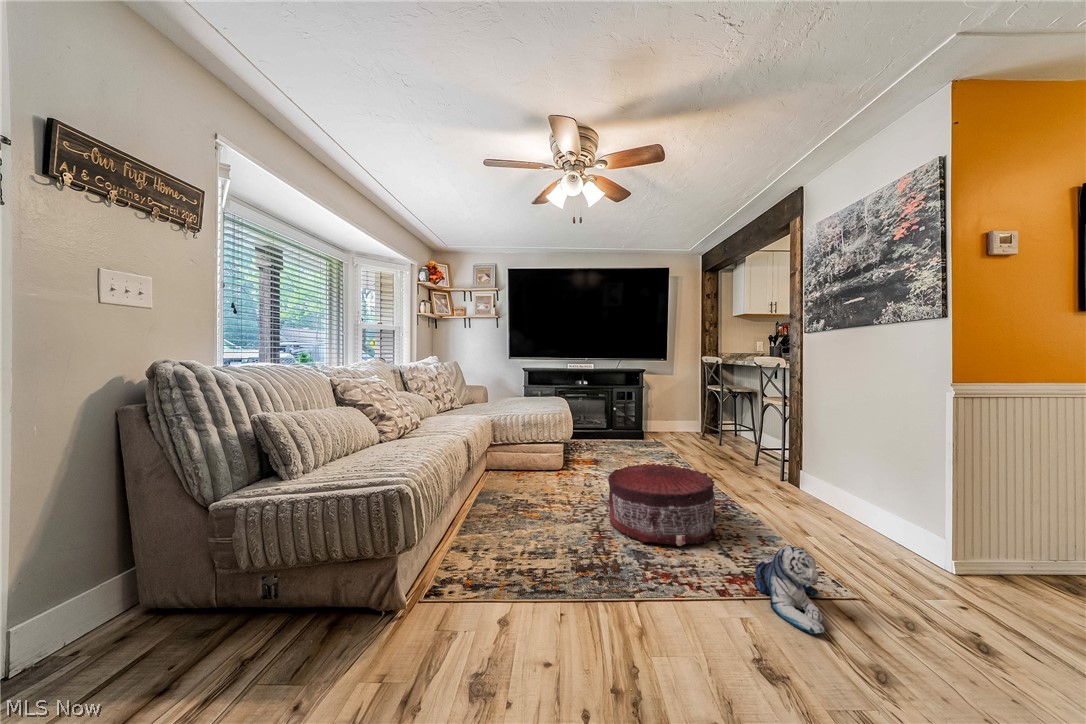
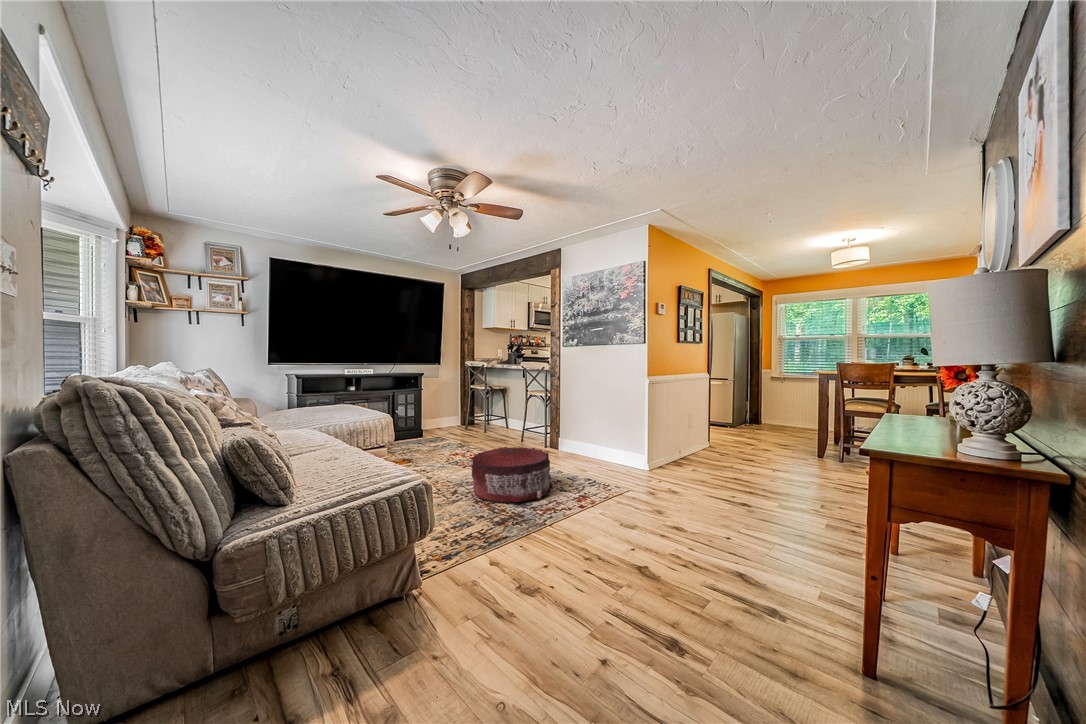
plush toy: present [755,546,825,634] -> none [590,474,638,515]

